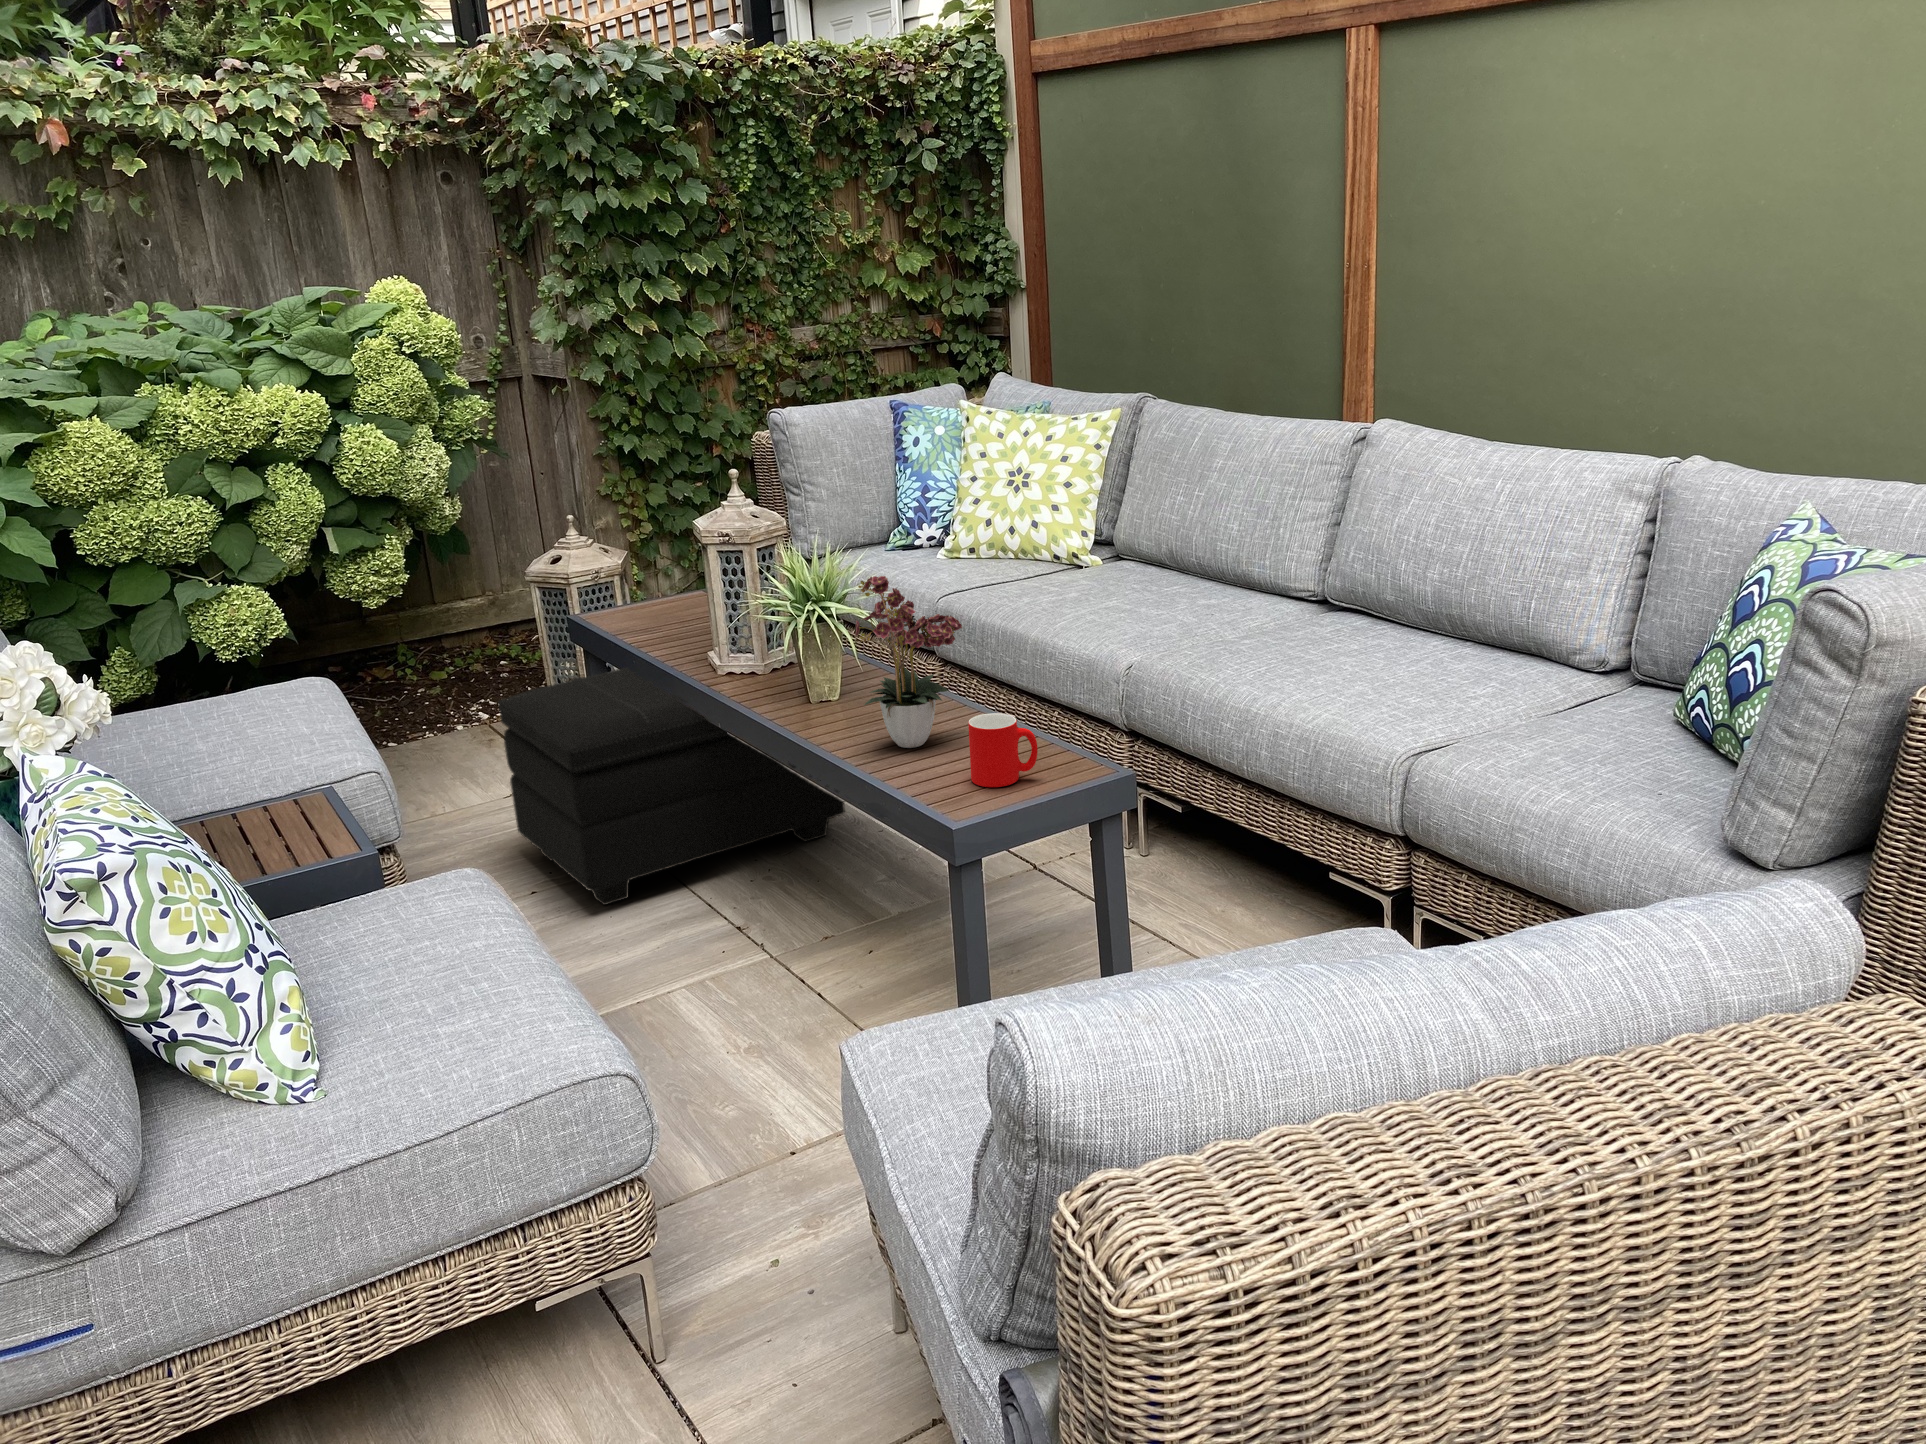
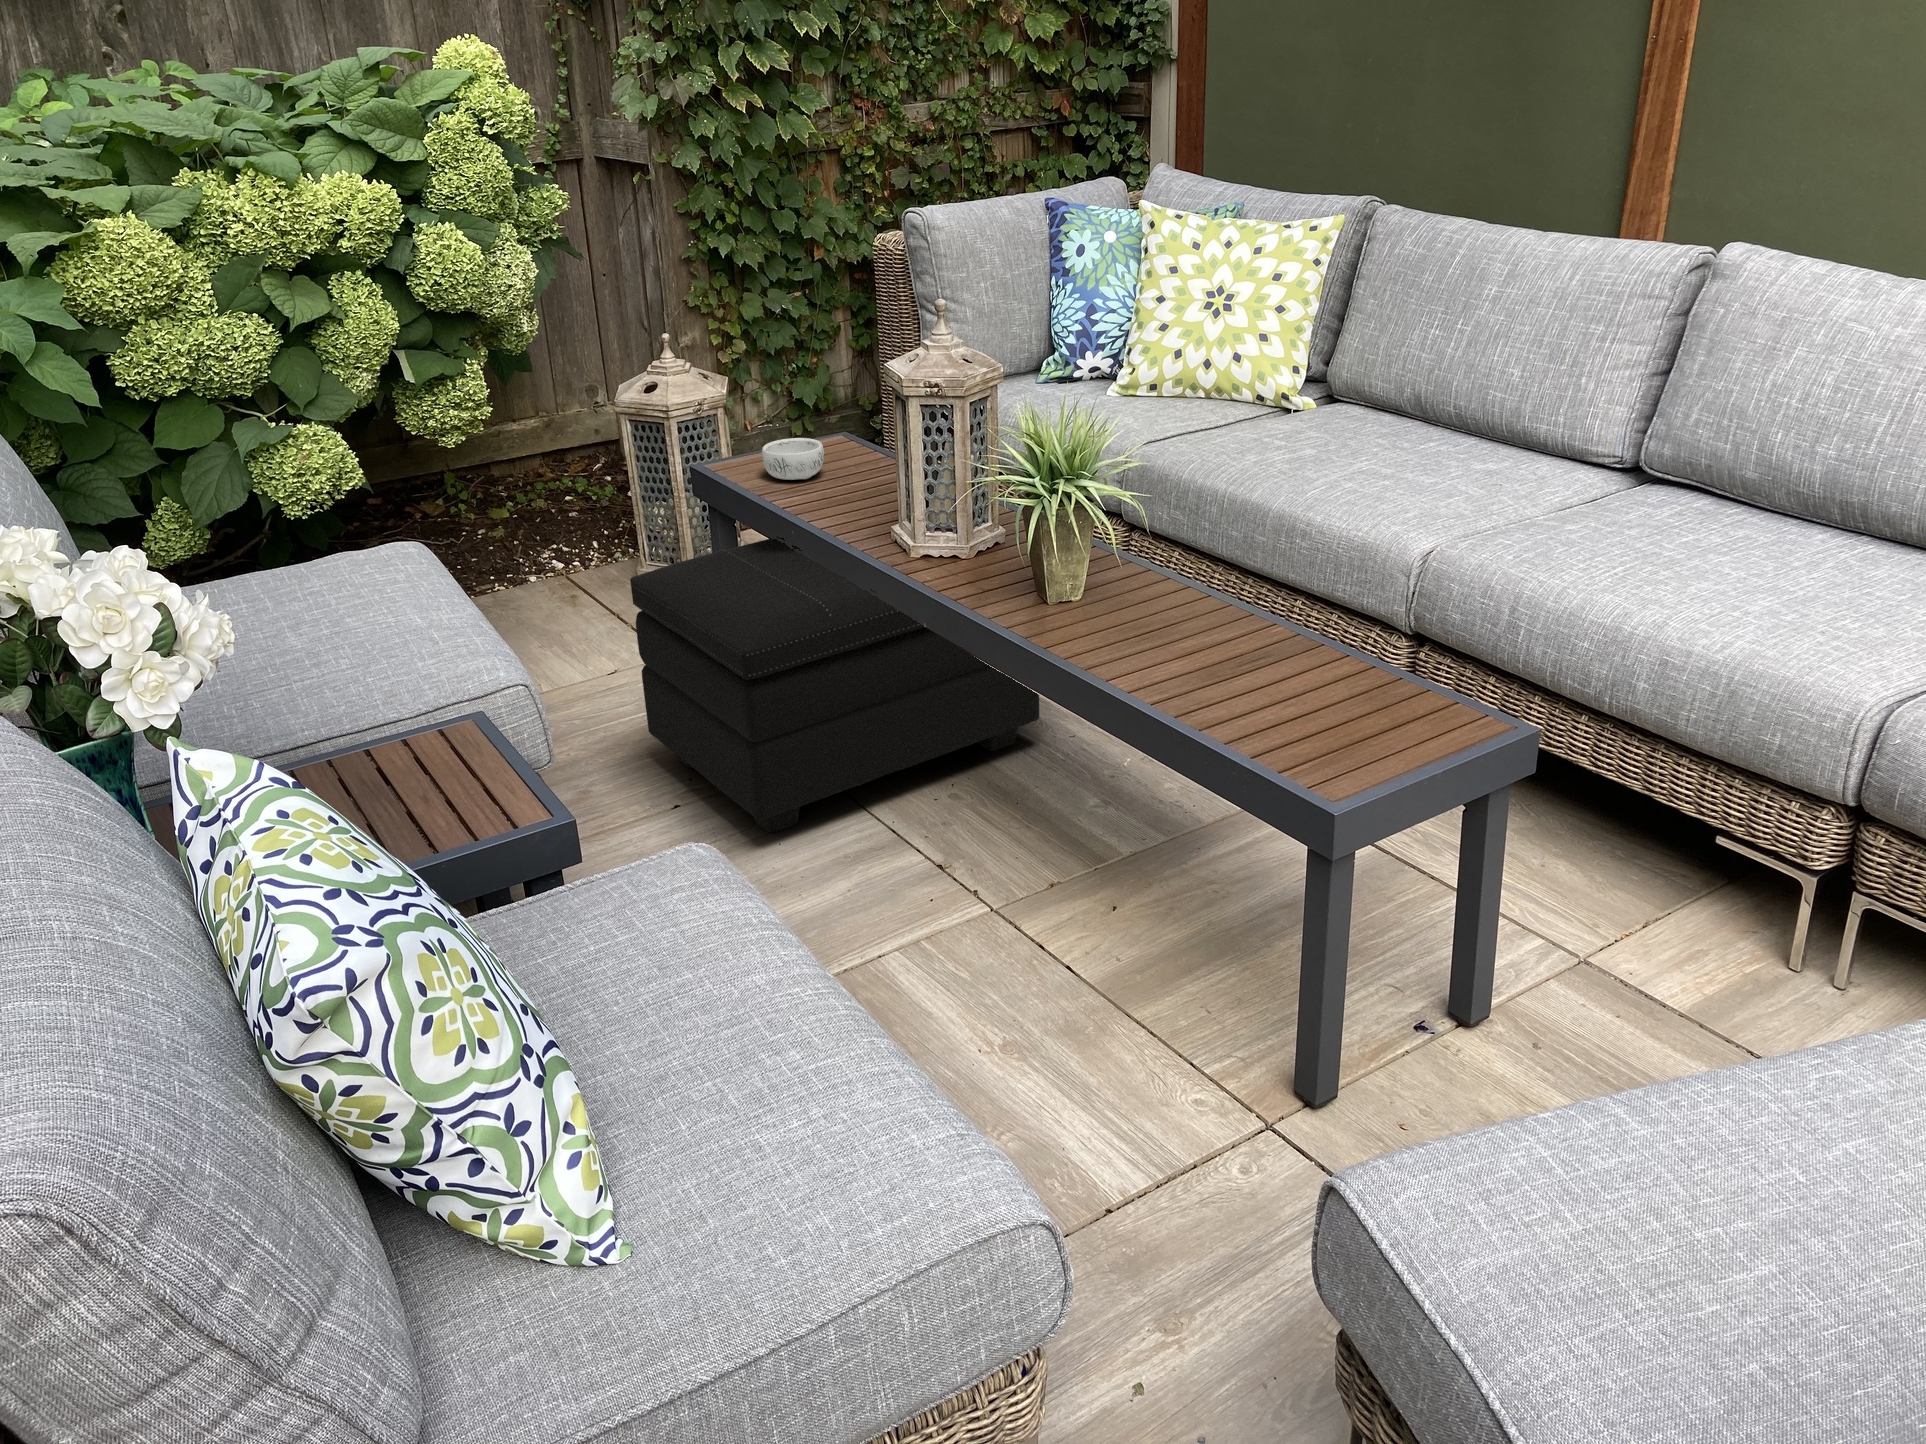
flower arrangement: present [856,576,962,748] -> none [1146,443,1296,675]
decorative bowl: none [622,591,674,624] -> present [762,438,824,480]
cup: present [968,713,1038,787] -> none [1310,643,1404,741]

